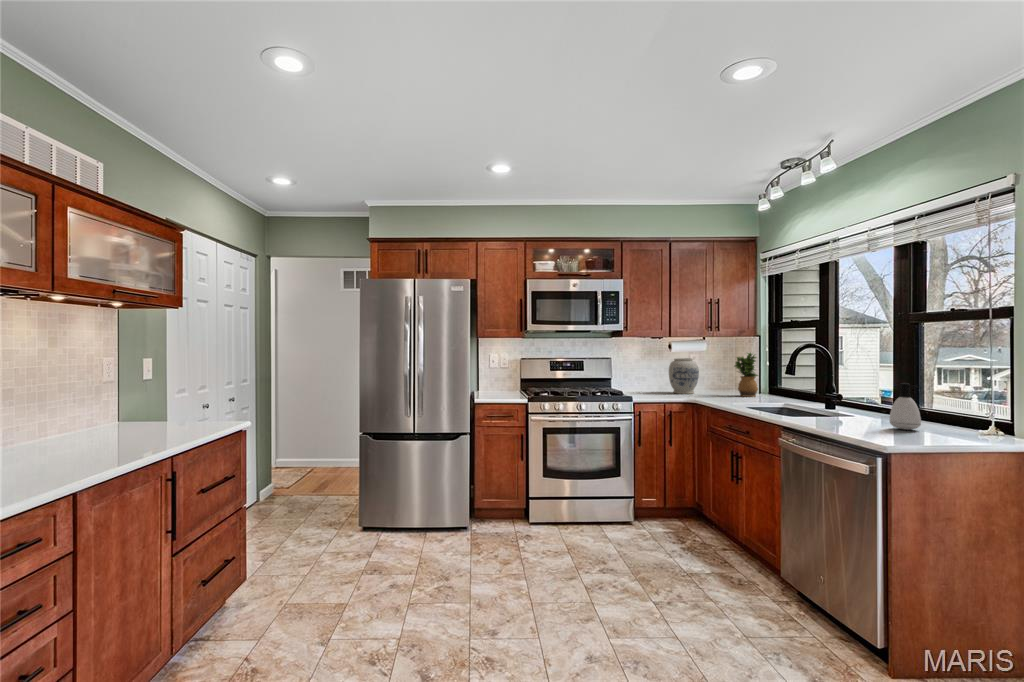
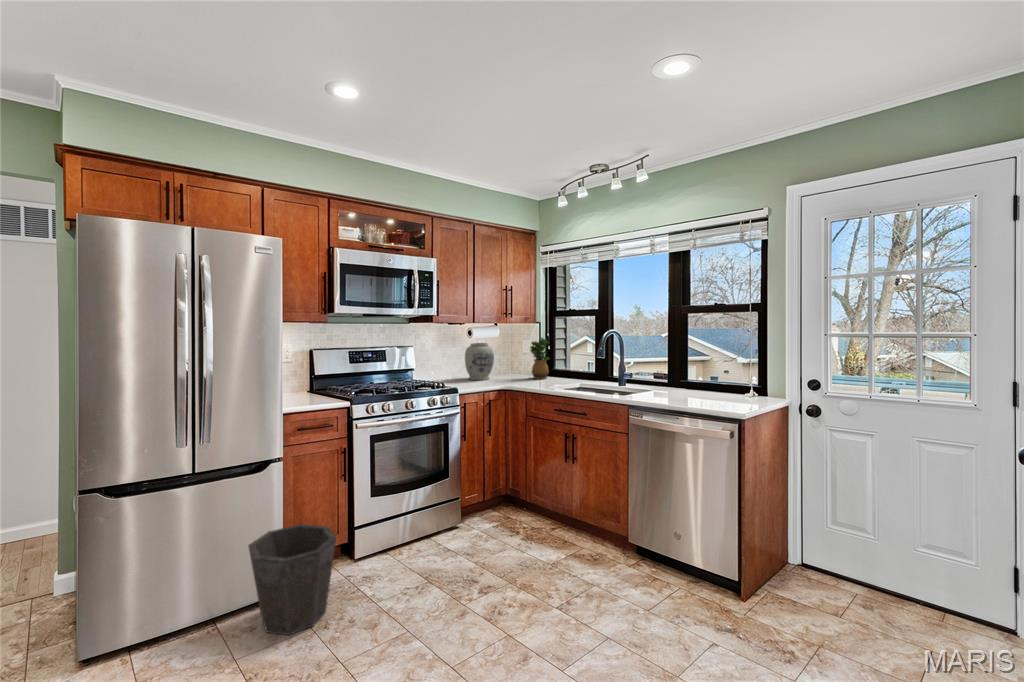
soap dispenser: present [889,383,921,430] -> none [714,369,737,406]
waste bin: none [438,480,495,551] -> present [249,524,336,635]

